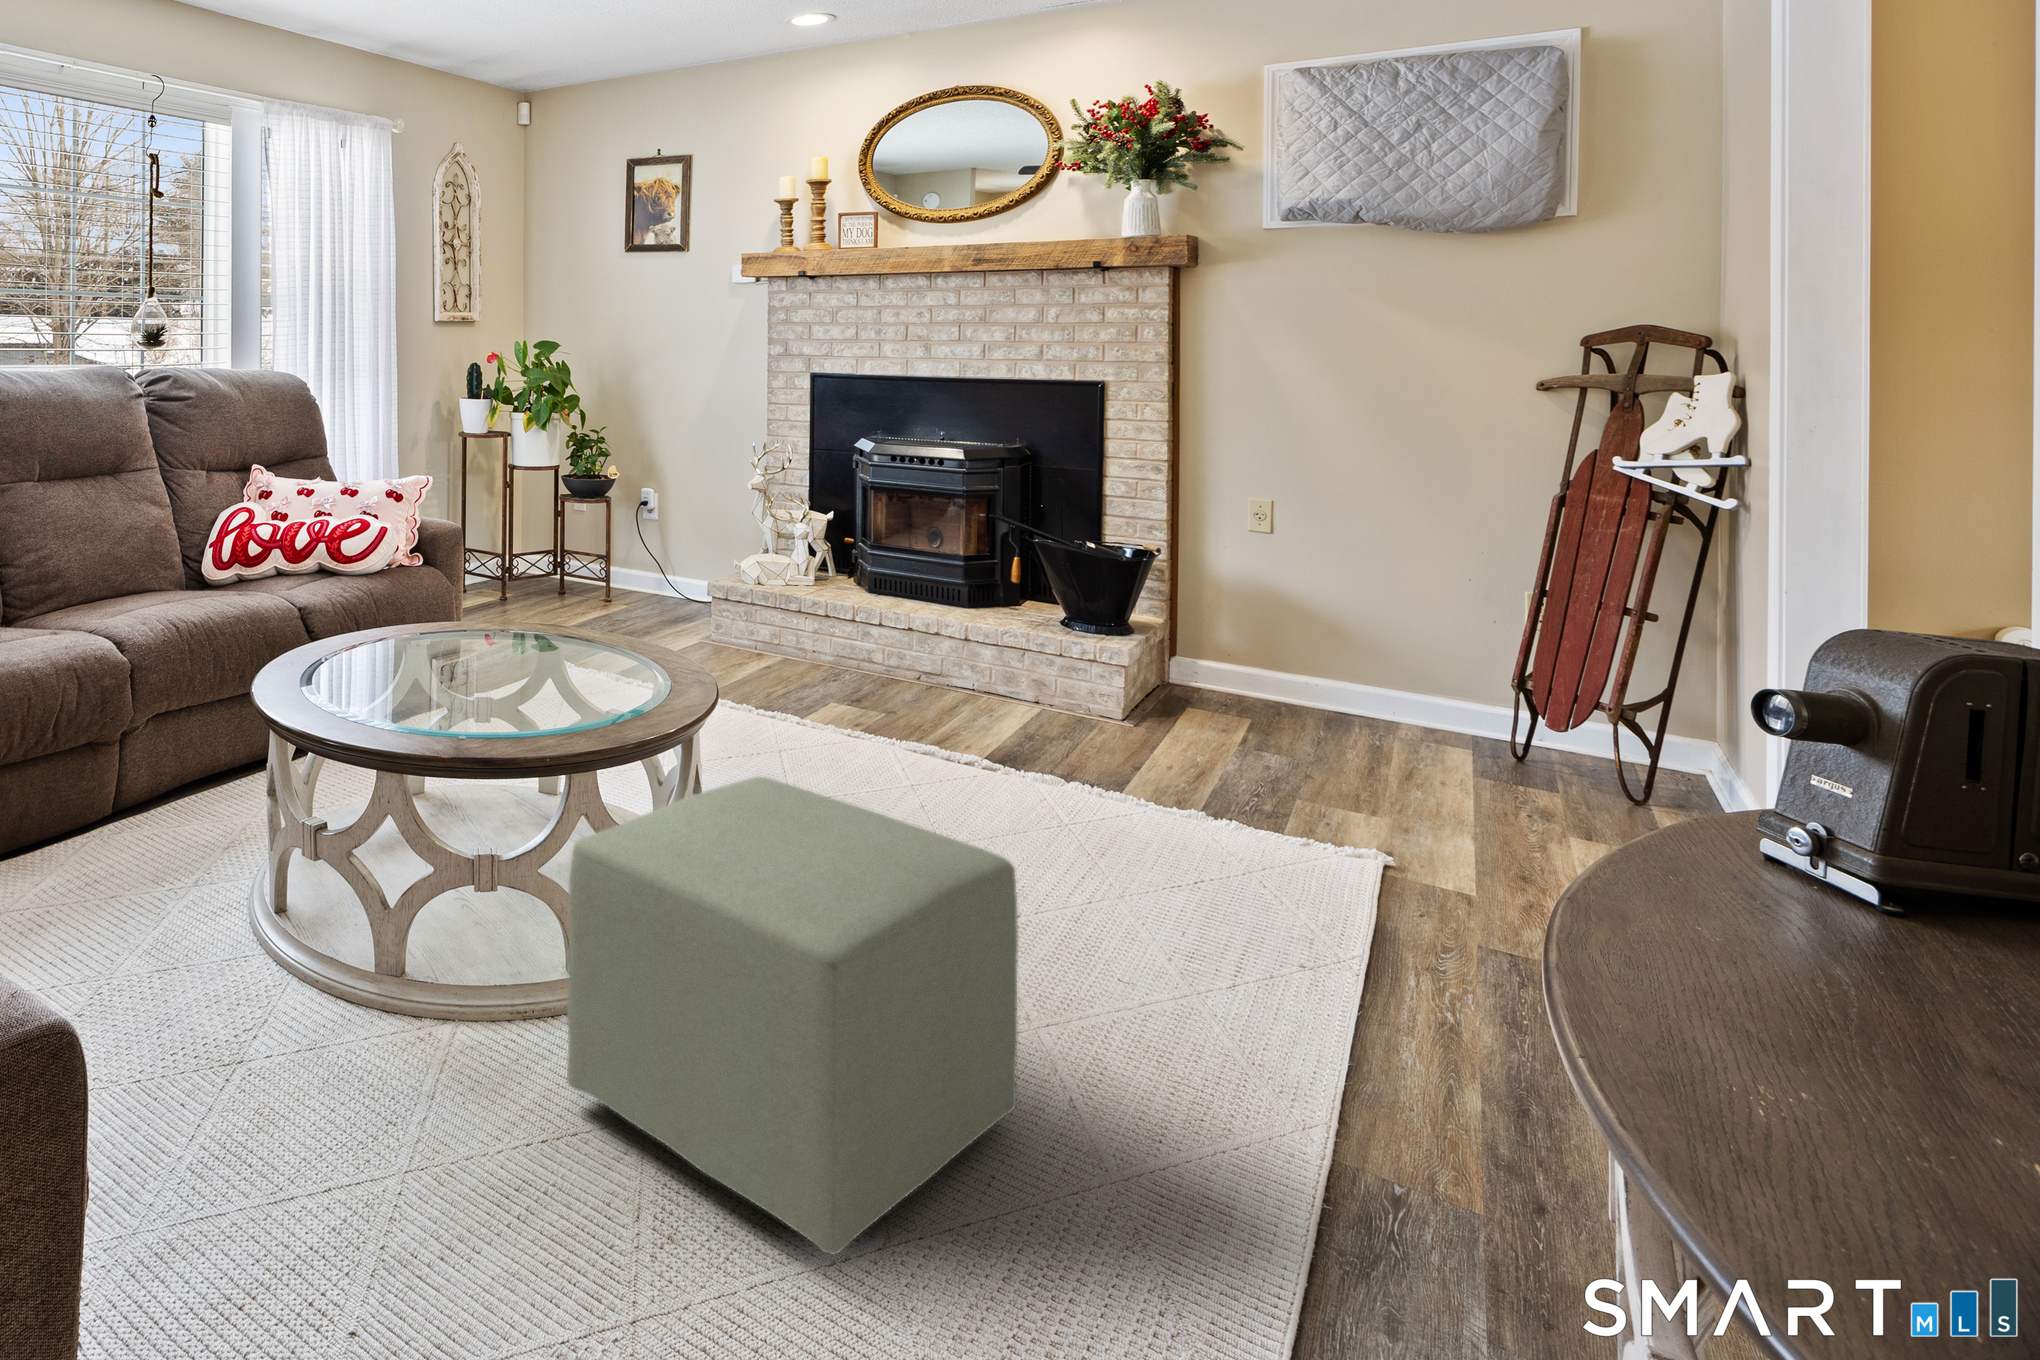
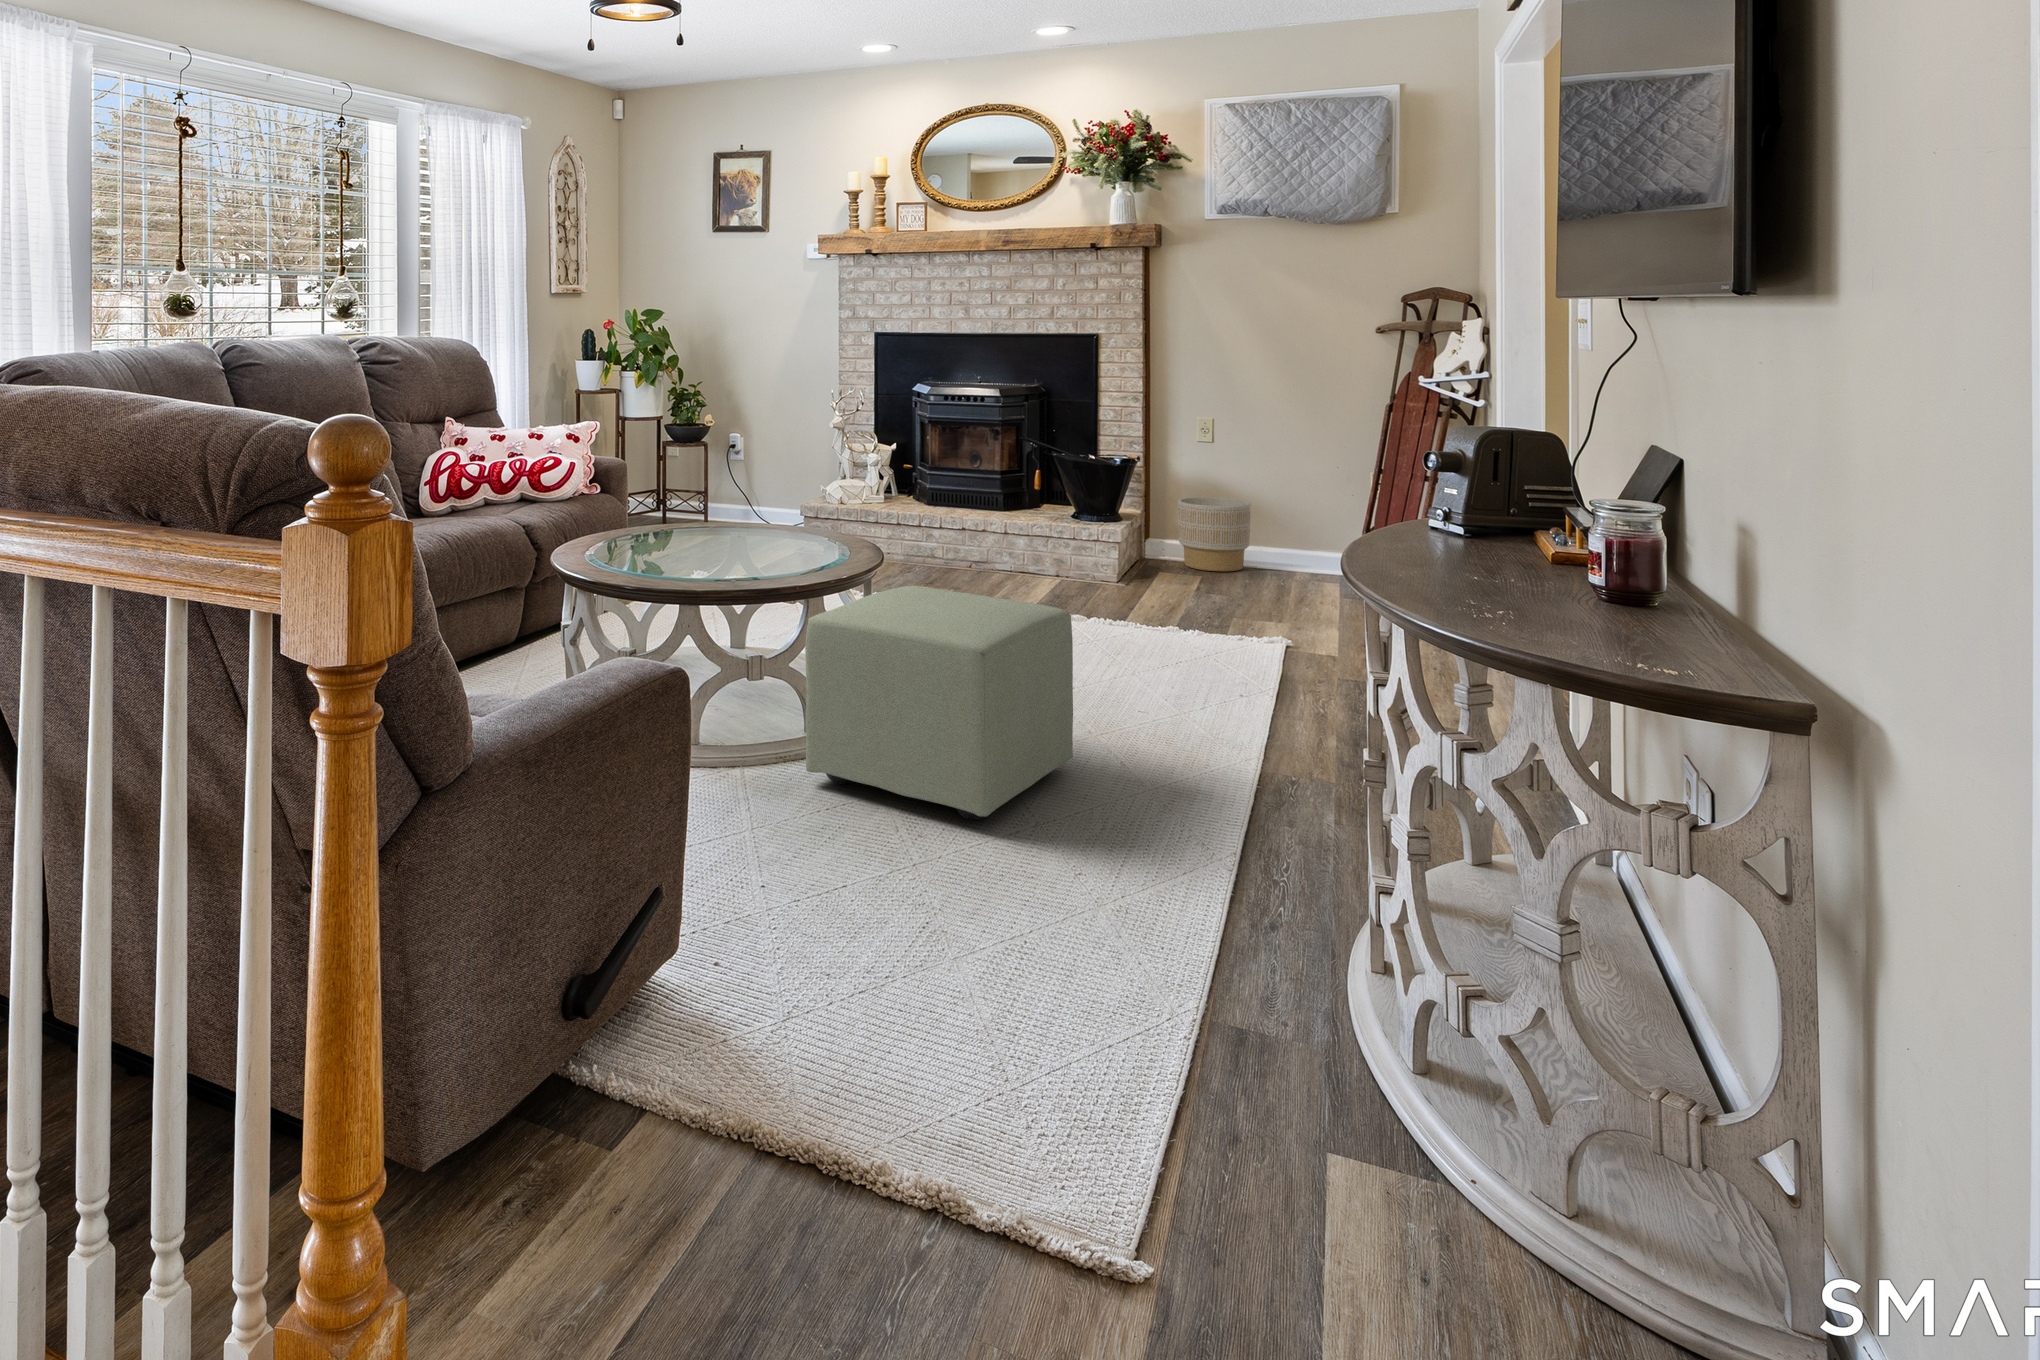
planter: none [1221,606,1331,716] -> present [1178,497,1251,572]

